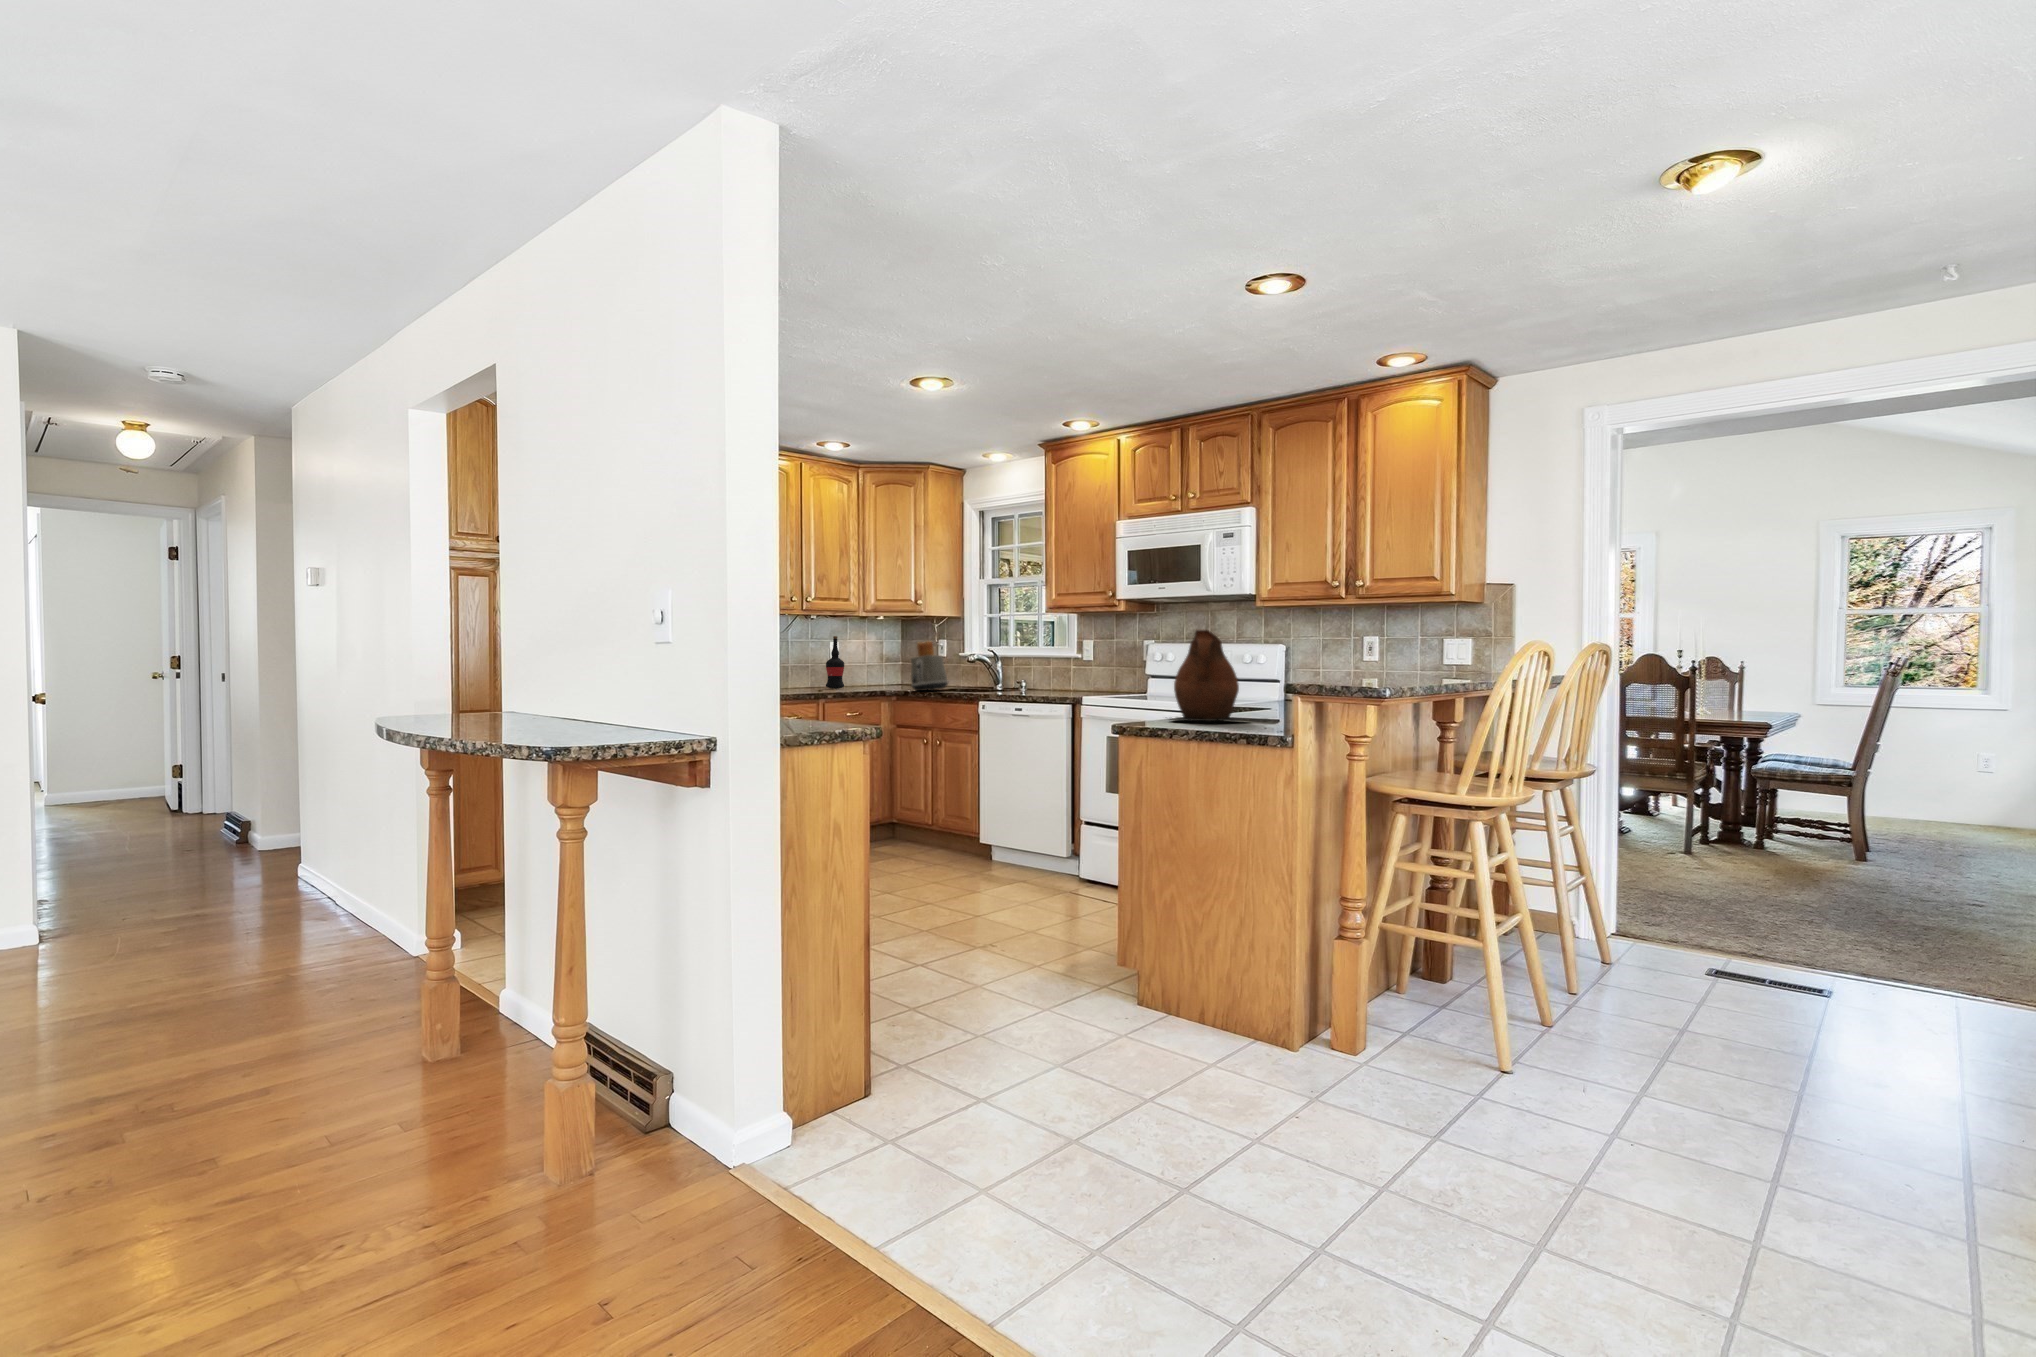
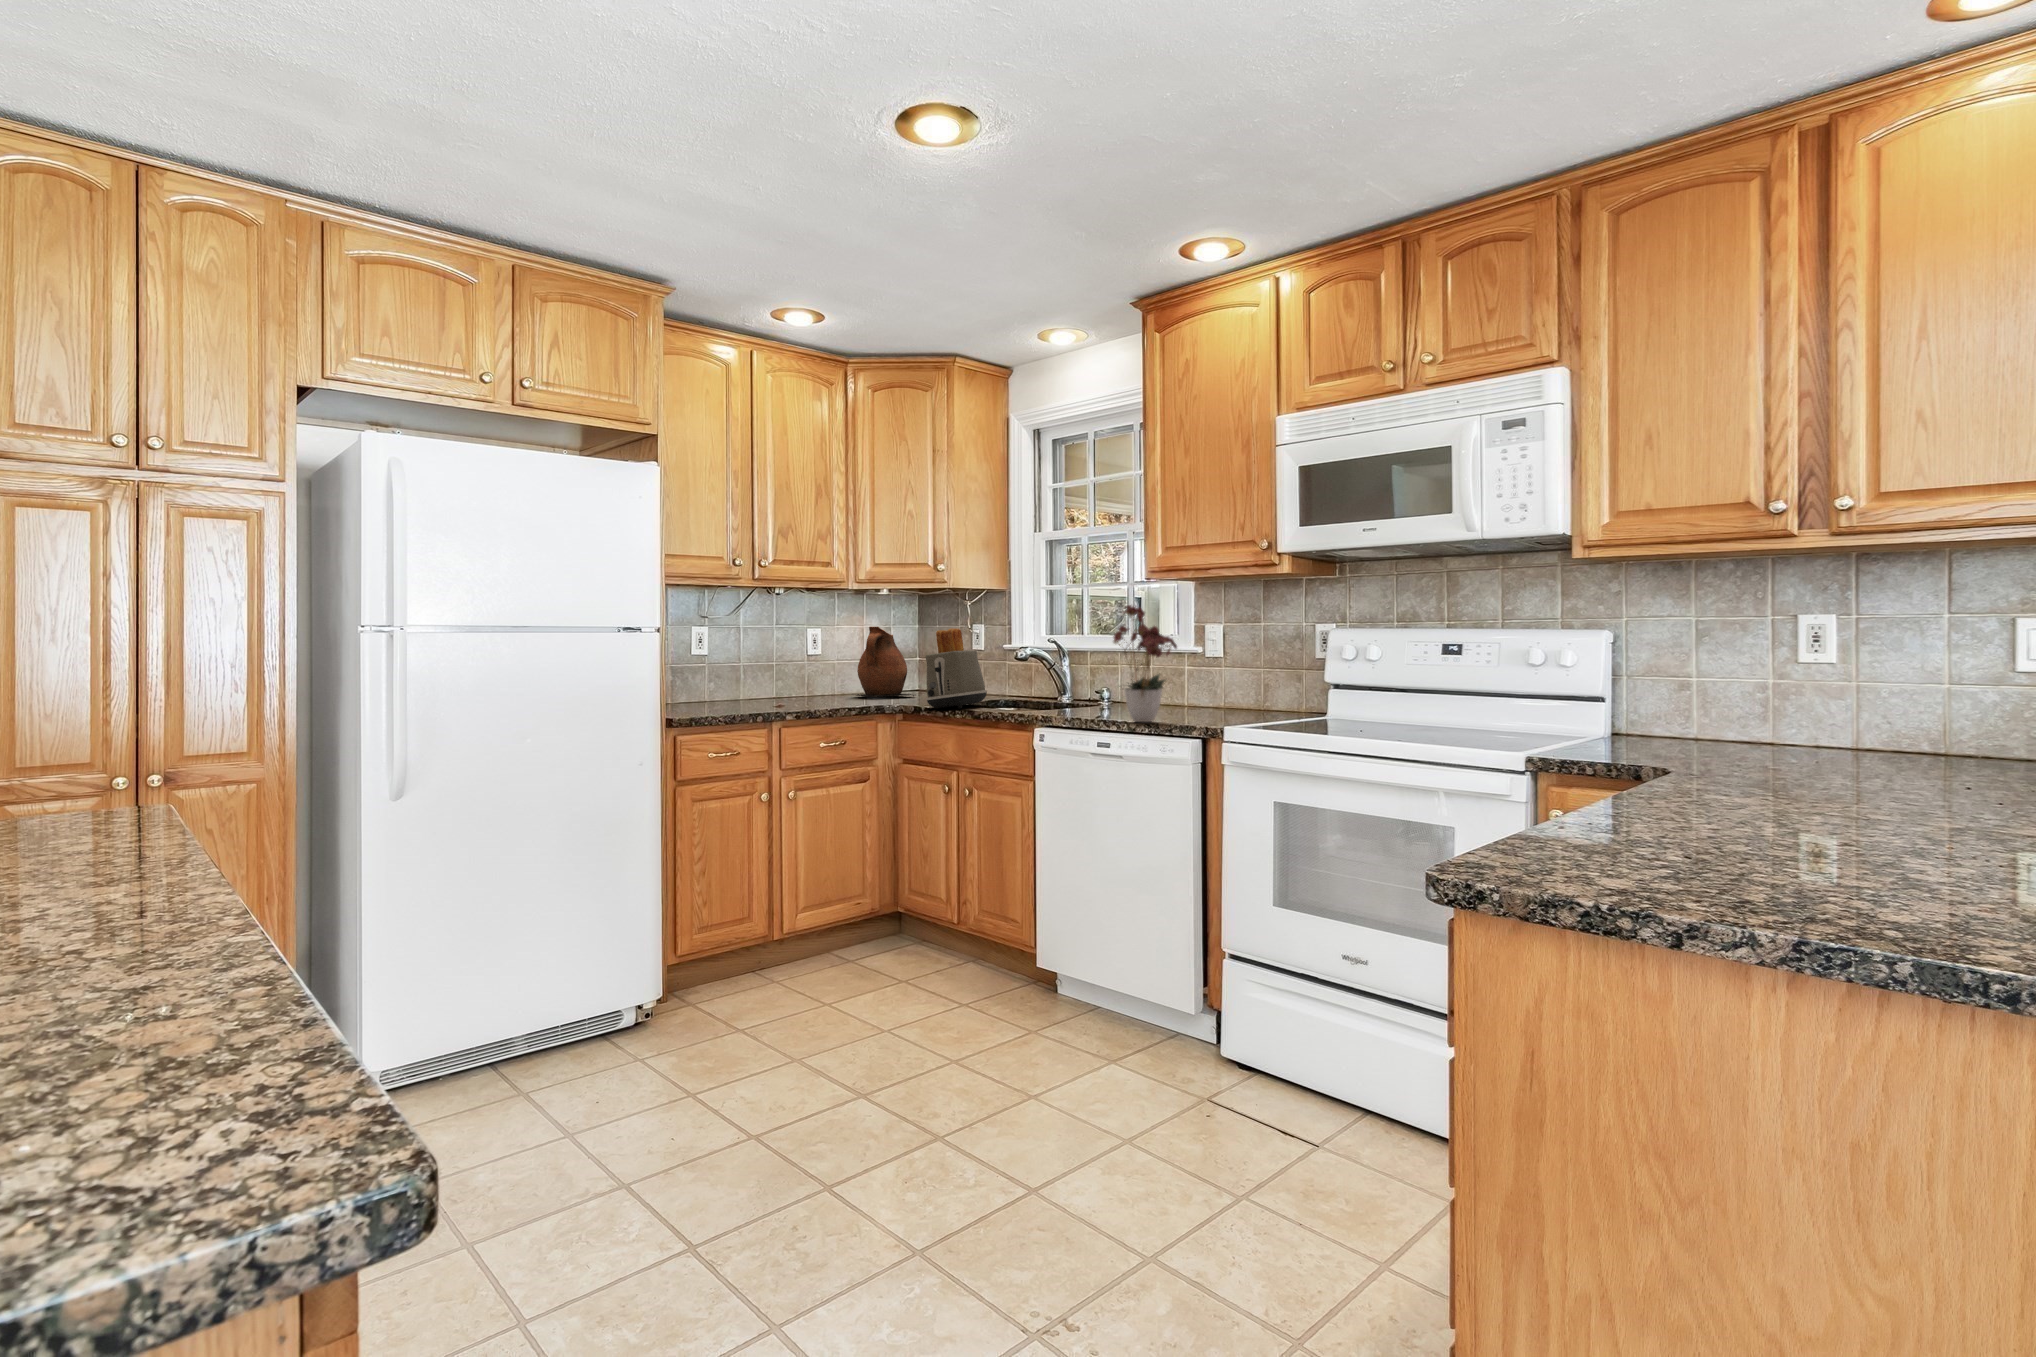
flower arrangement: none [1021,624,1063,696] -> present [1113,605,1177,722]
ceramic pitcher: present [1174,630,1242,721] -> present [856,627,915,697]
wine bottle: present [826,636,844,688] -> none [798,621,827,701]

